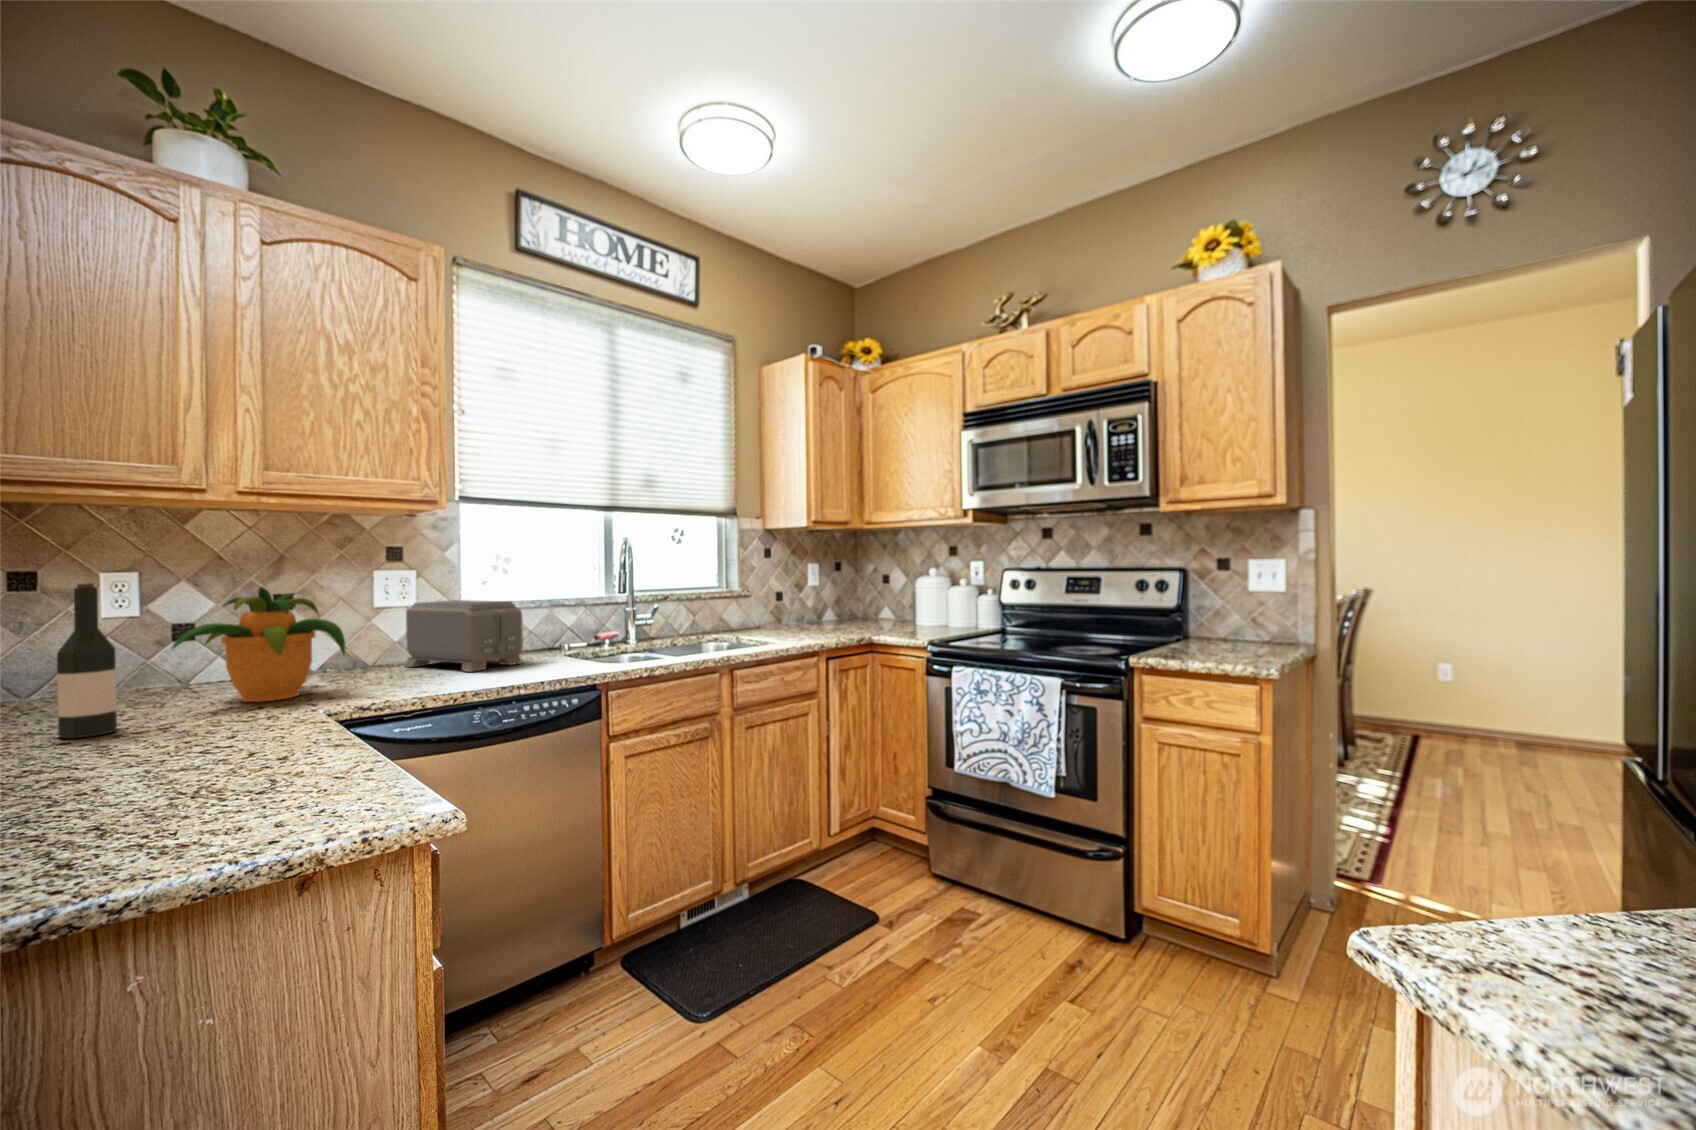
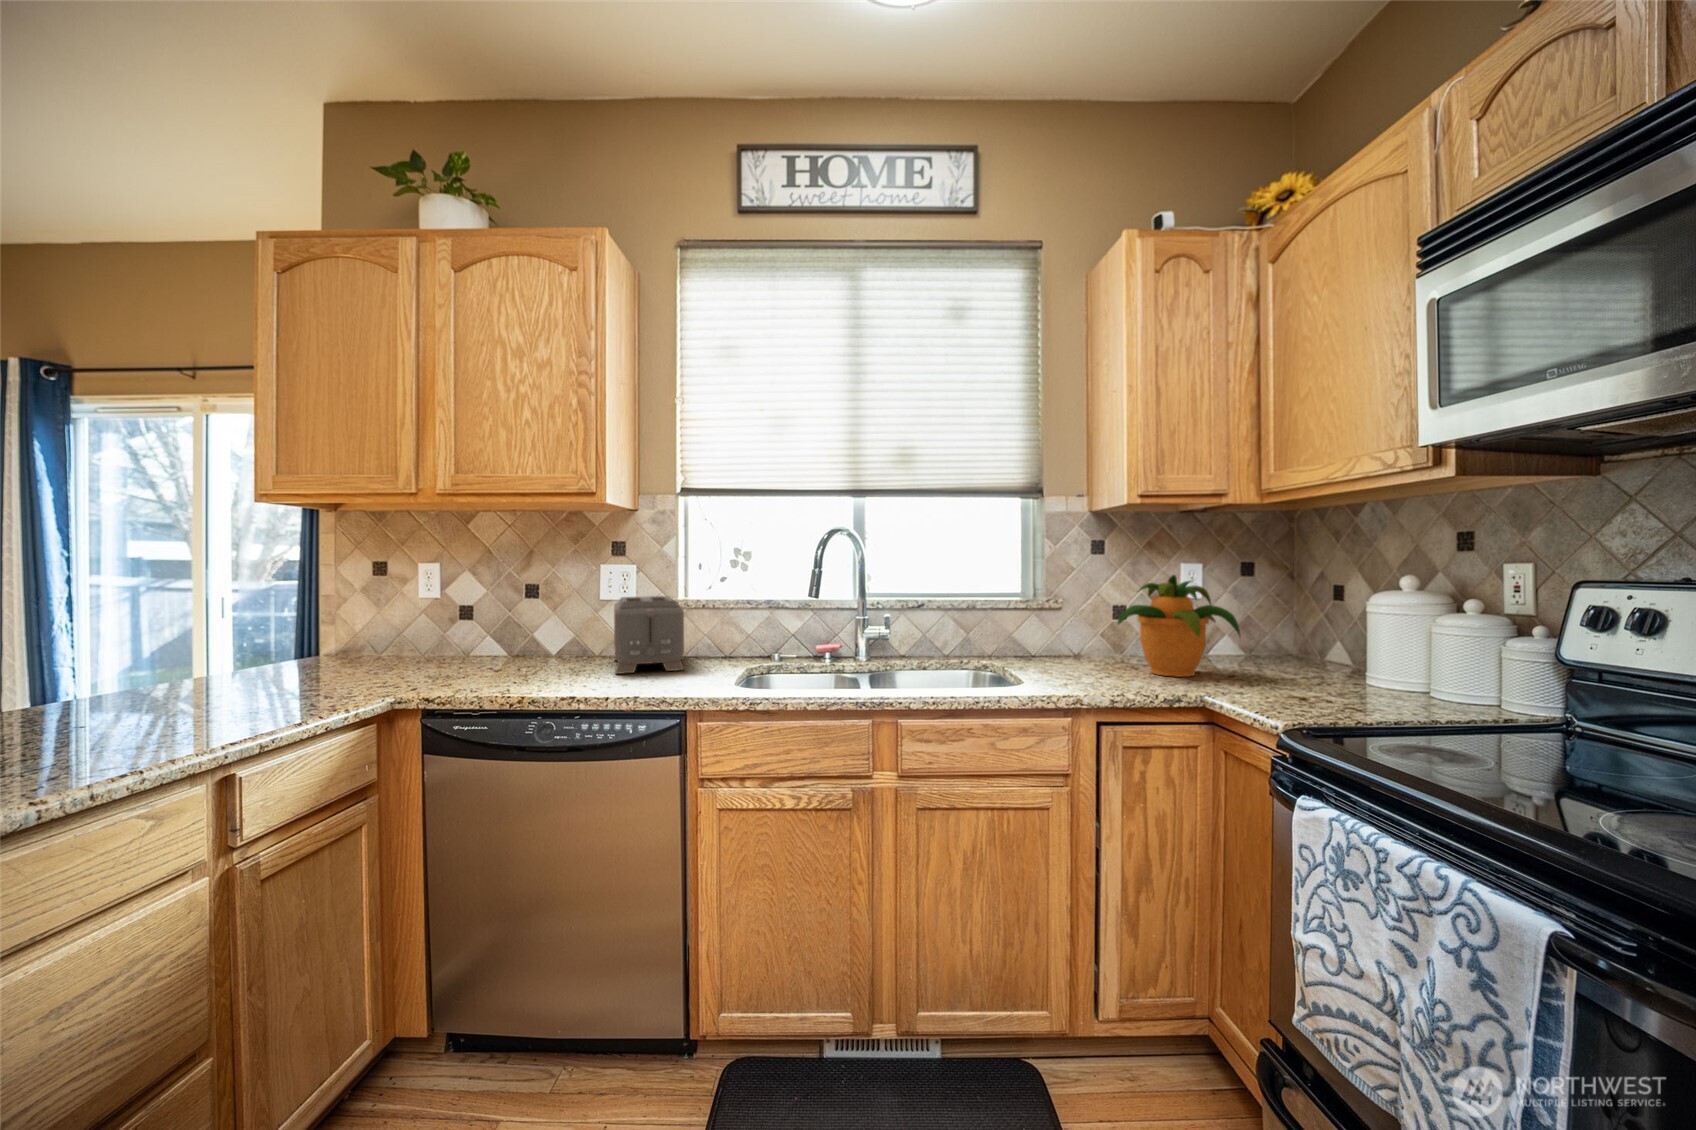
wine bottle: present [57,583,117,738] -> none [256,572,297,693]
potted plant: present [172,587,345,702] -> present [1118,575,1241,677]

